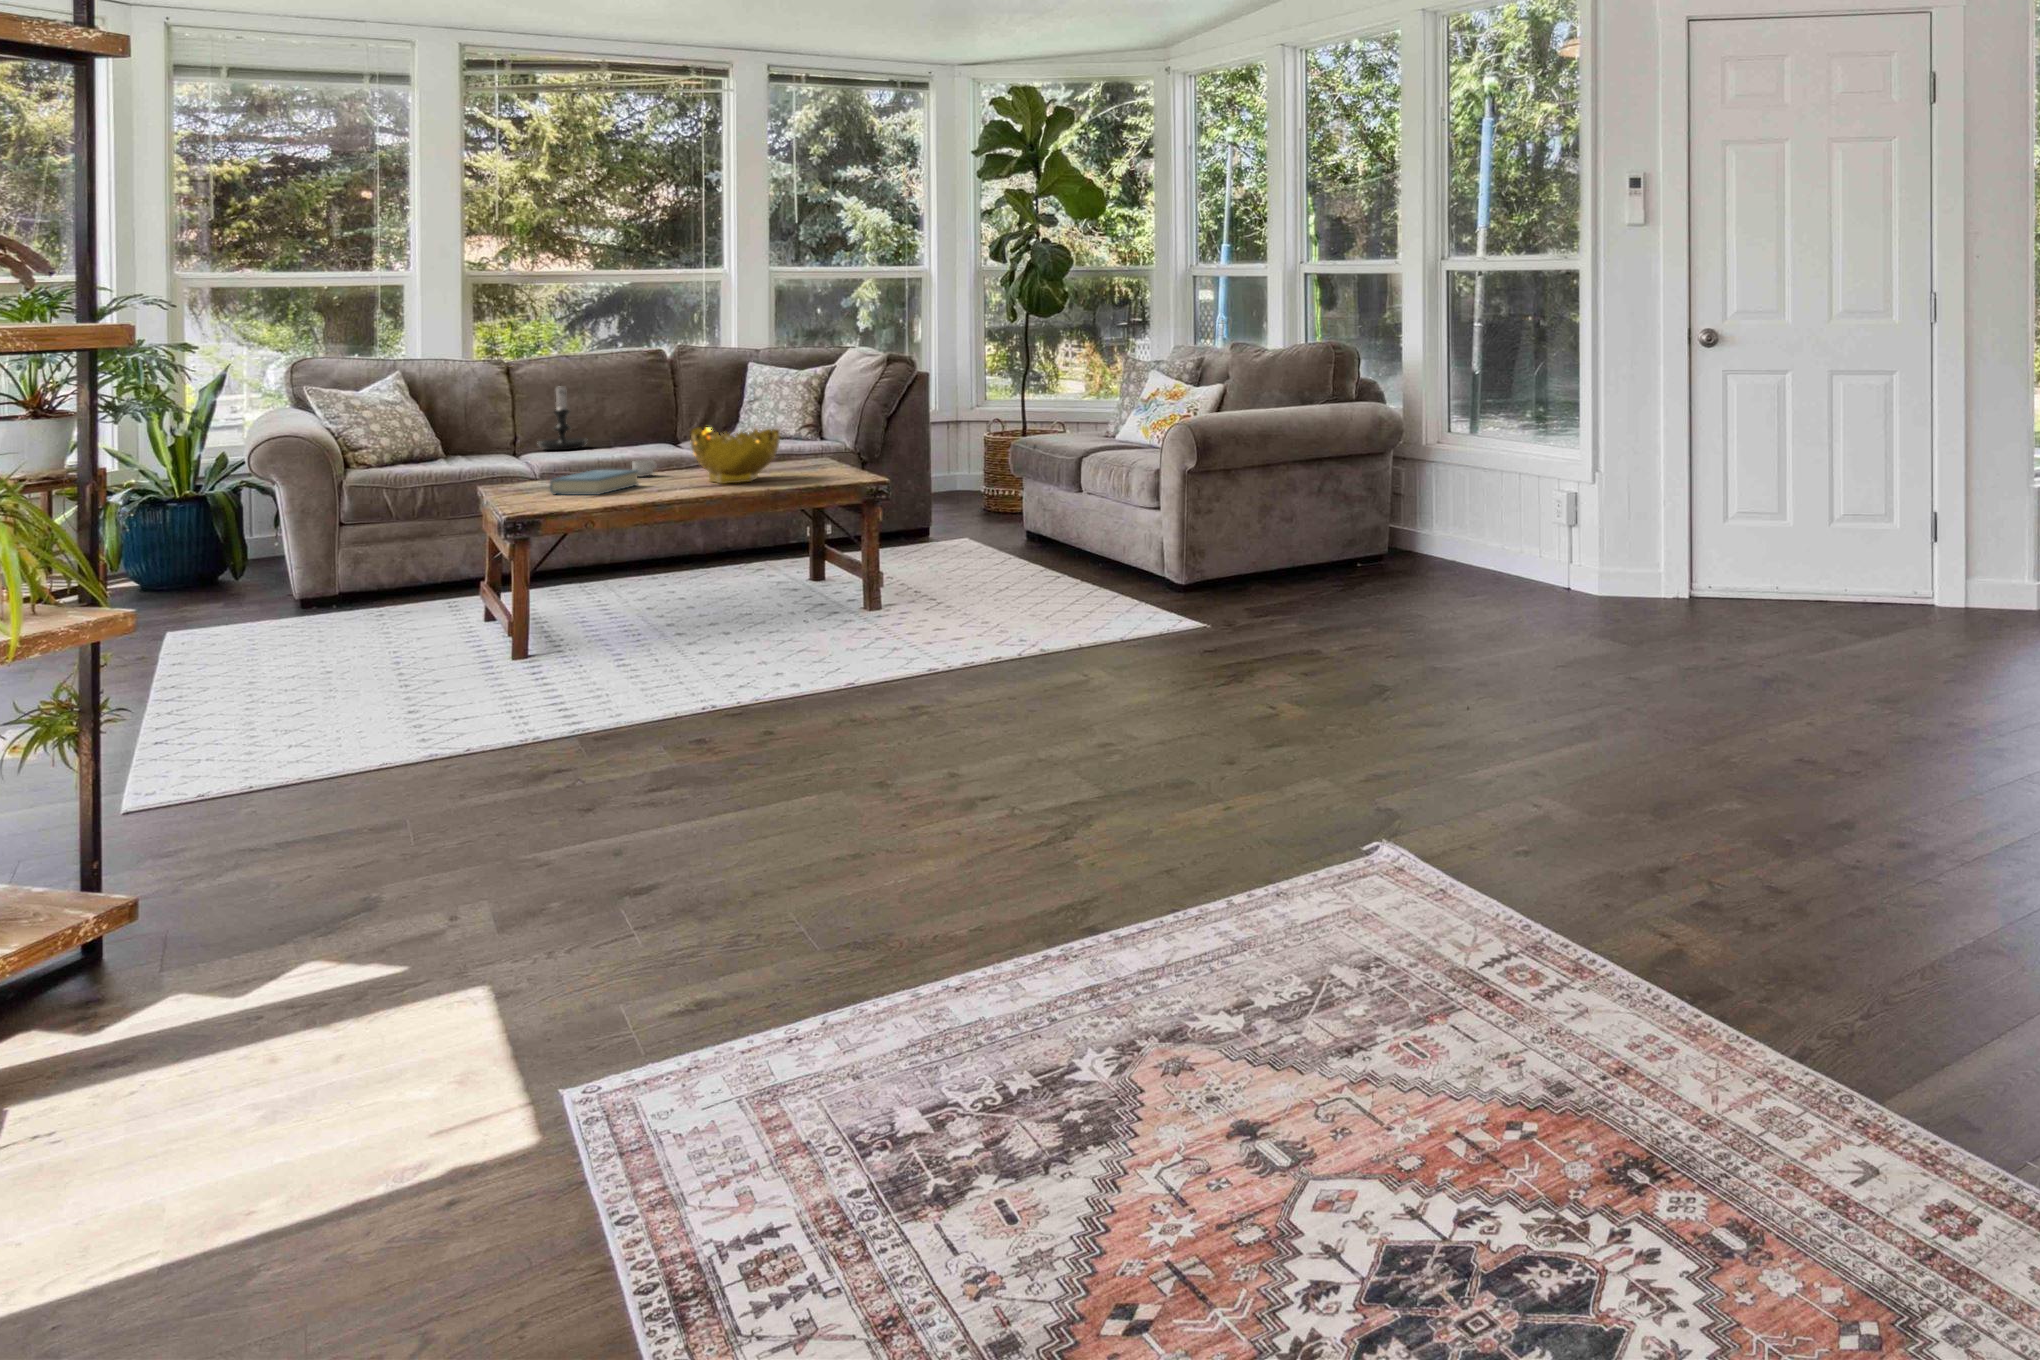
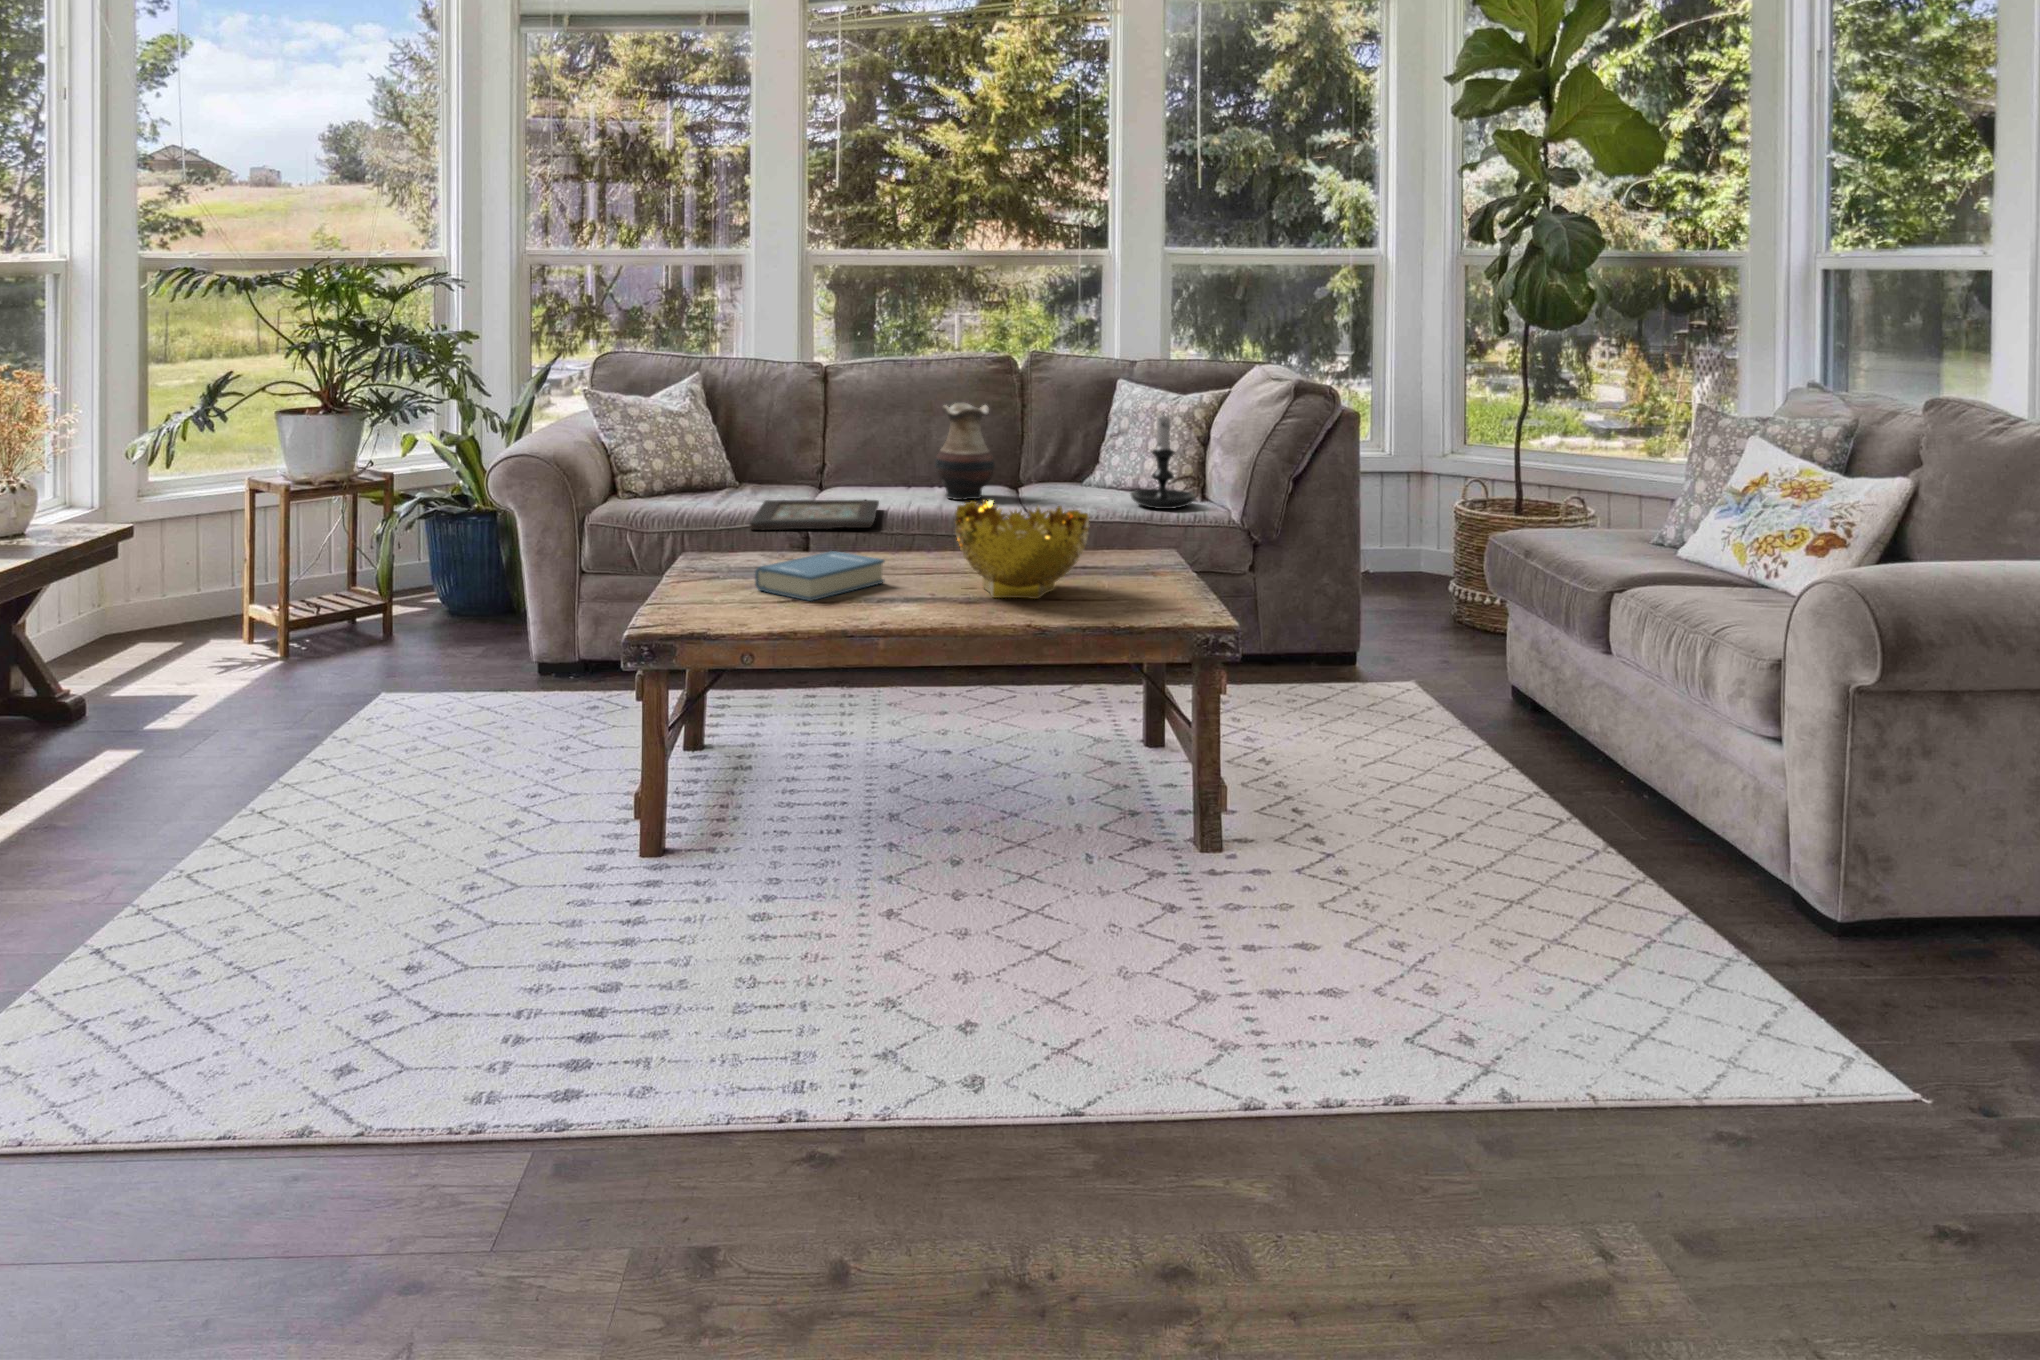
vase: none [618,382,667,452] -> present [935,403,995,500]
candle holder: present [538,386,587,450] -> present [1131,416,1195,509]
decorative tray: none [488,453,595,475] -> present [750,500,879,530]
teacup: present [632,460,656,476] -> none [893,533,929,560]

